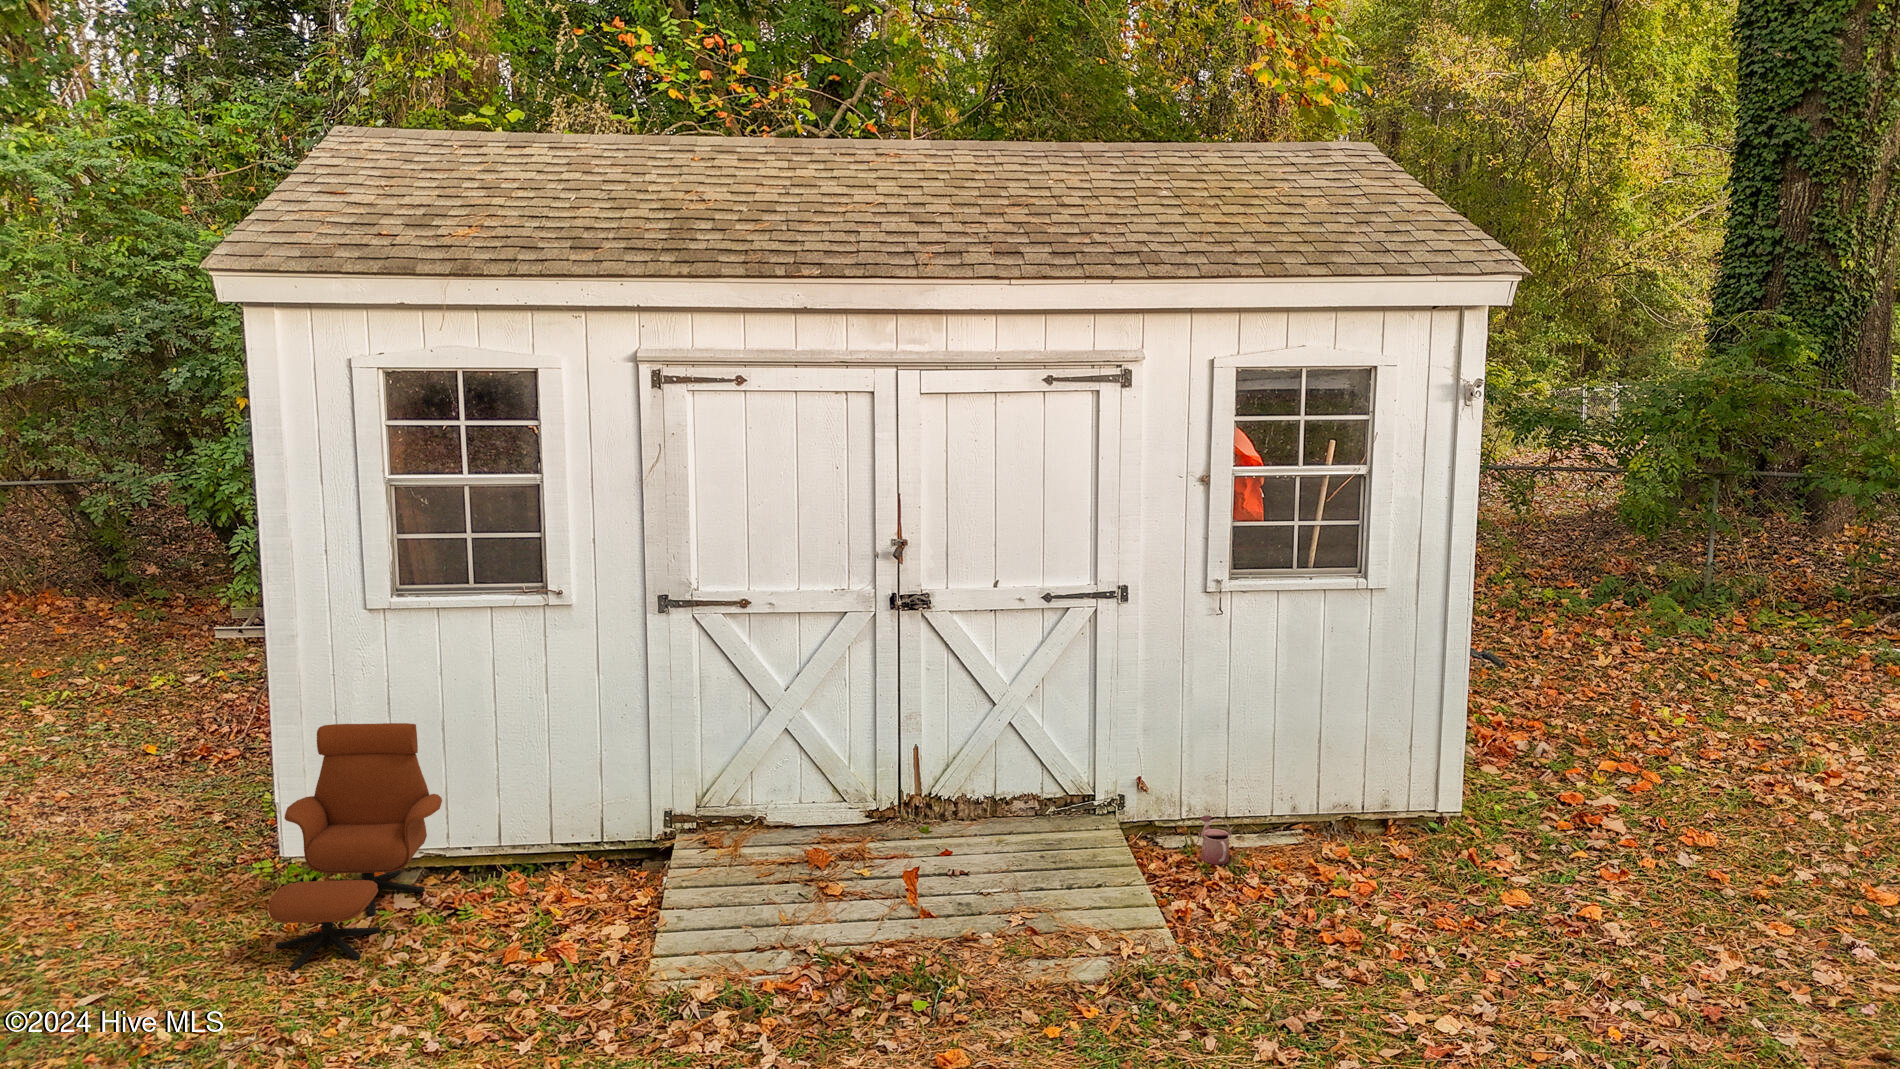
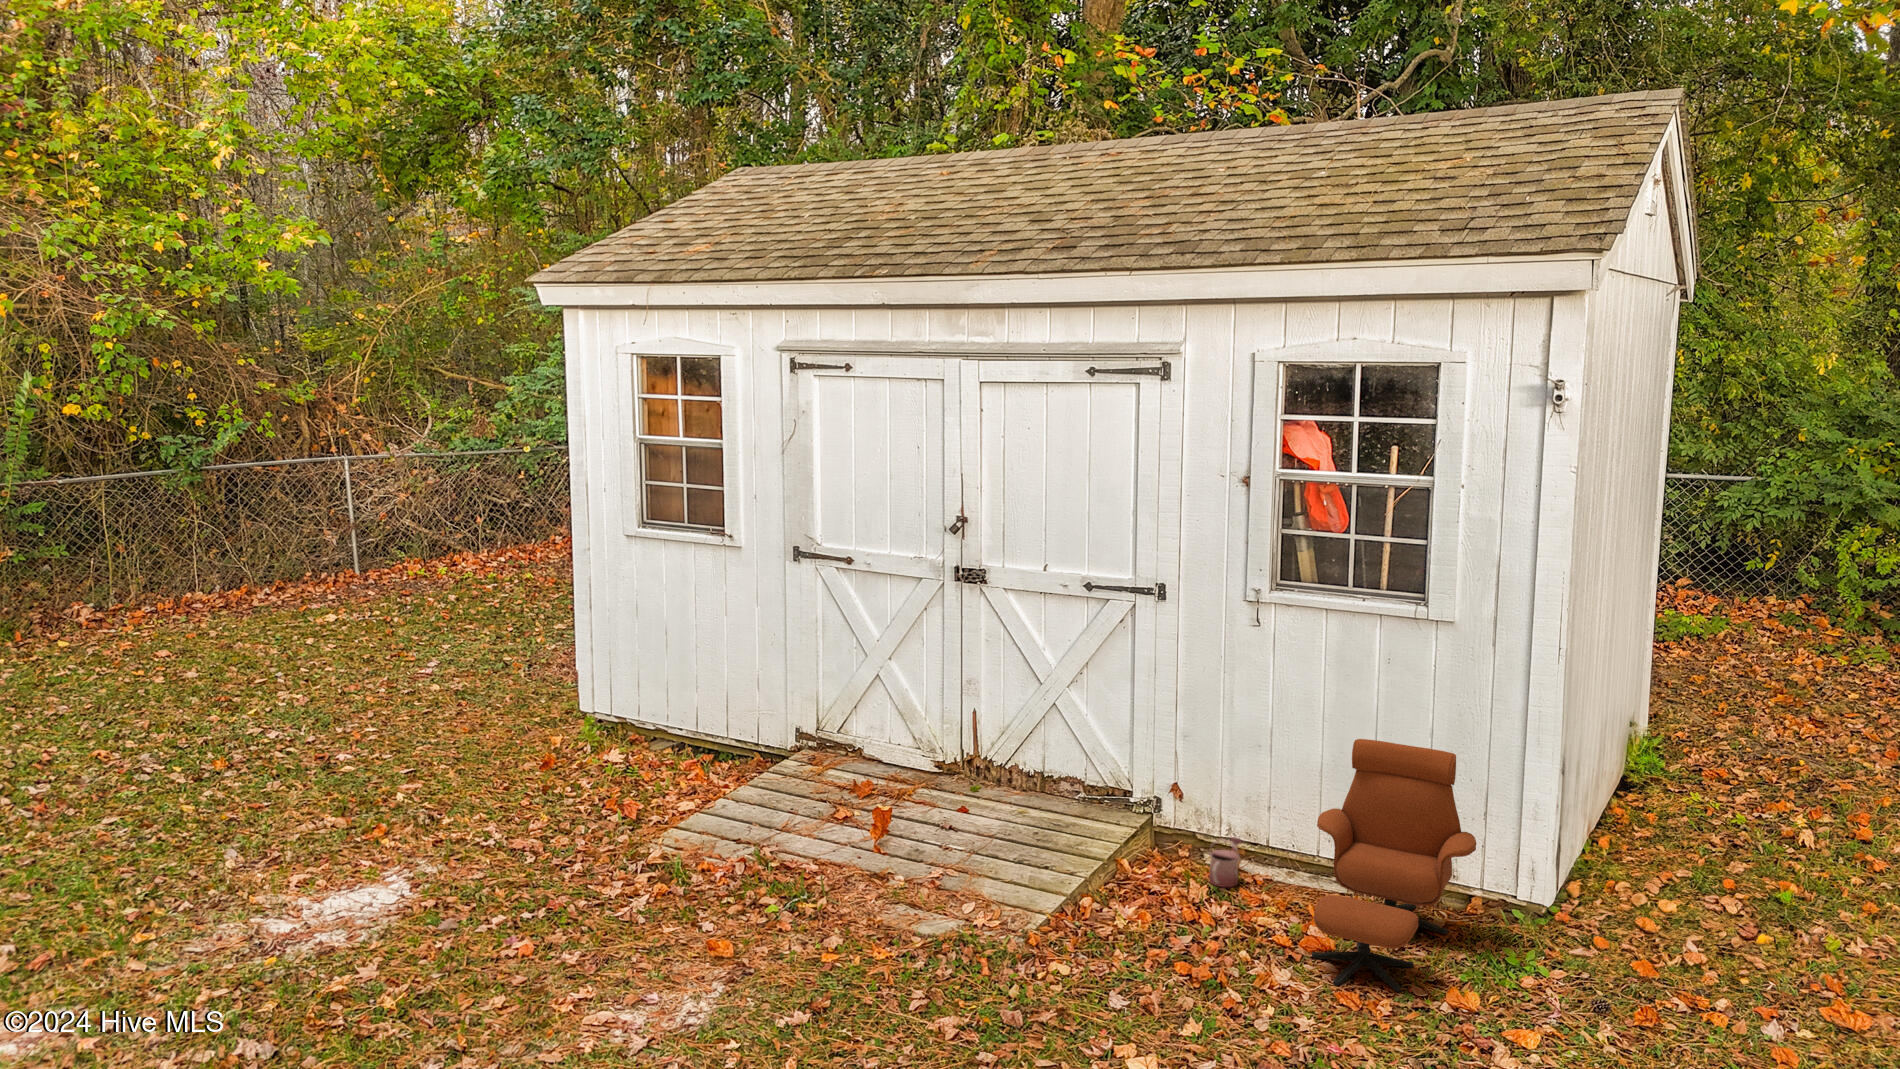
lounge chair: present [269,723,442,970] -> present [1312,739,1476,992]

